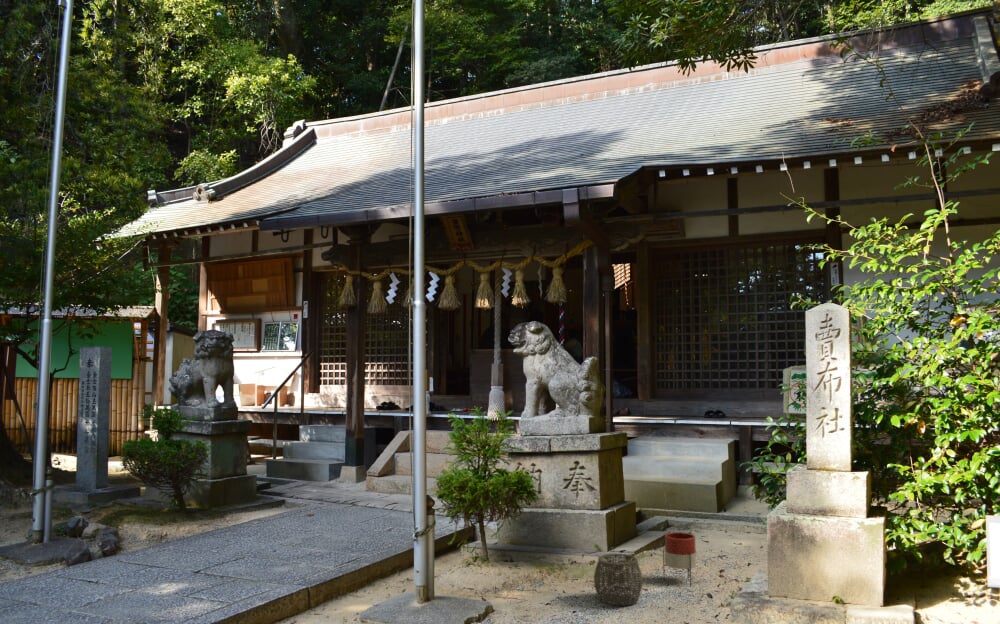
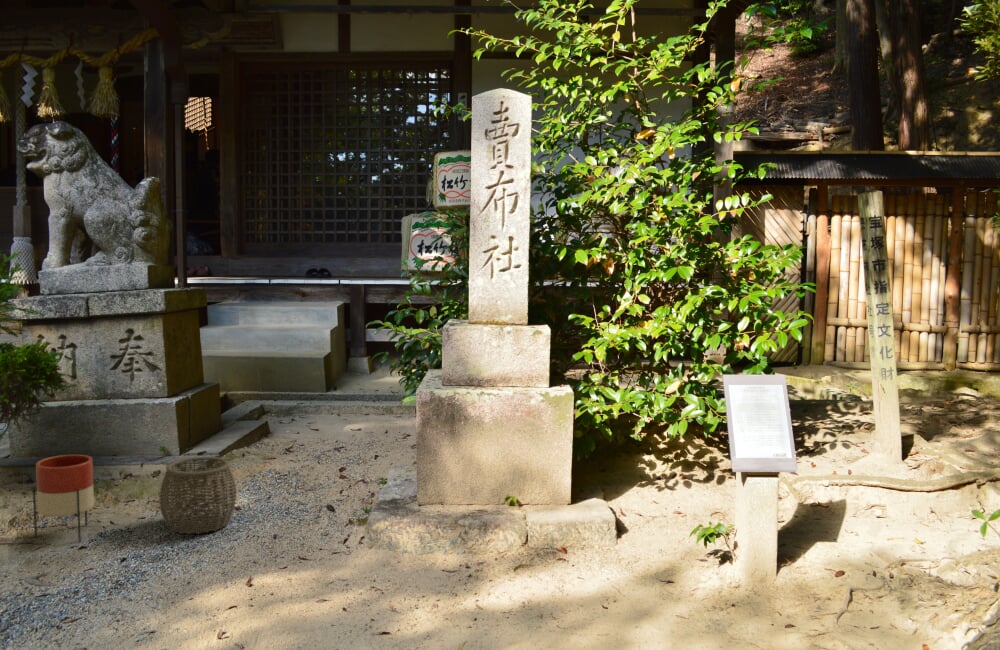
planter: present [663,532,696,586] -> present [33,454,94,542]

